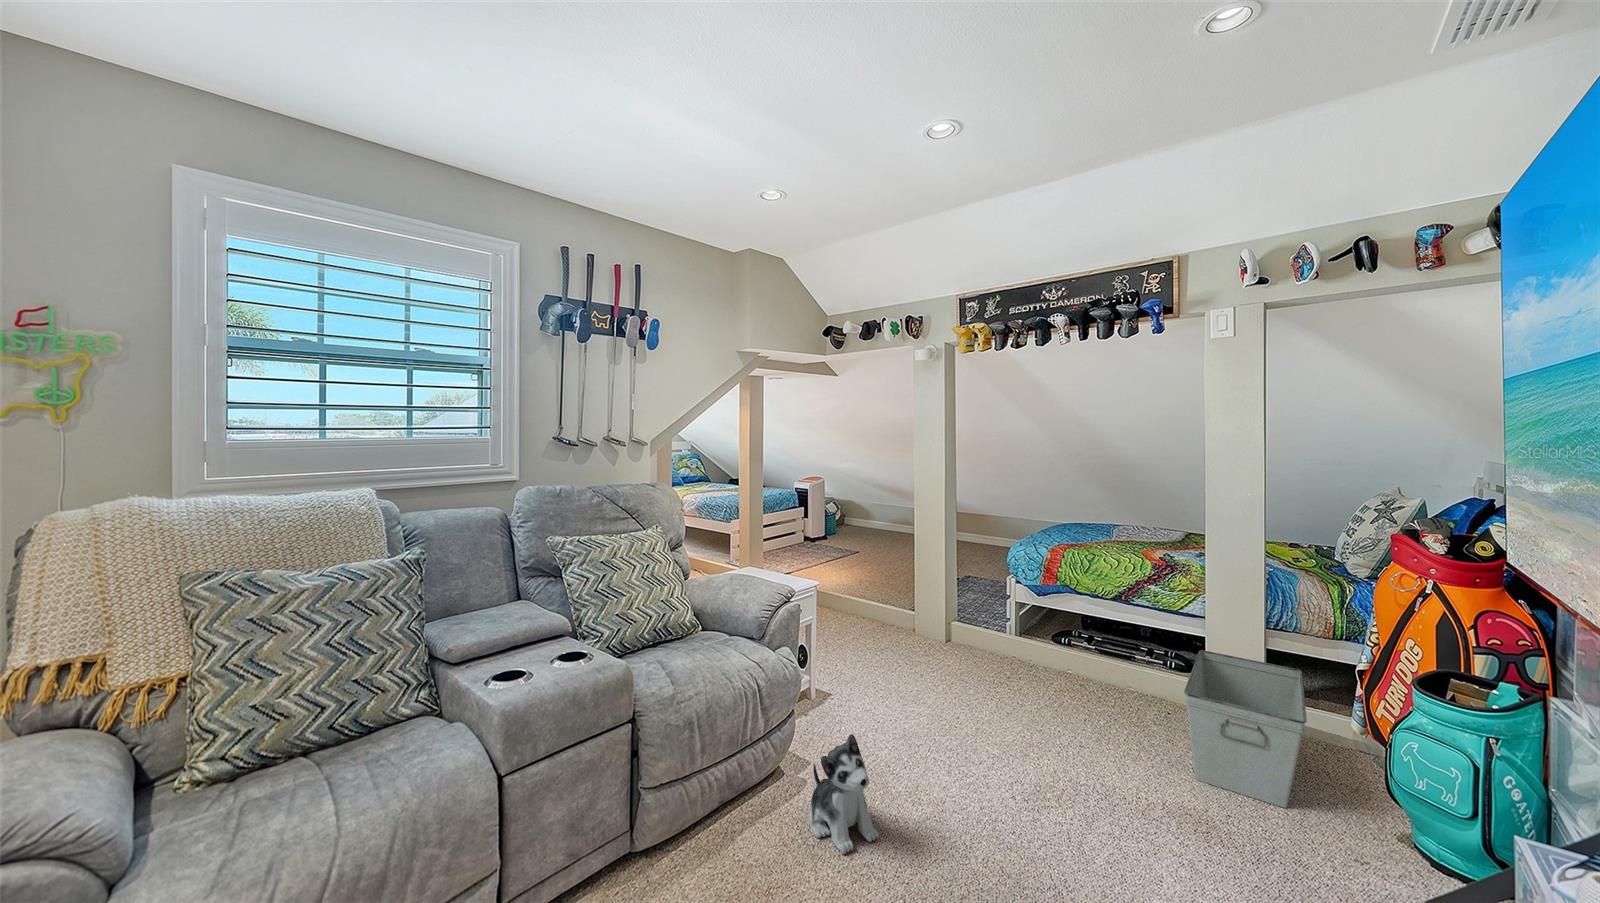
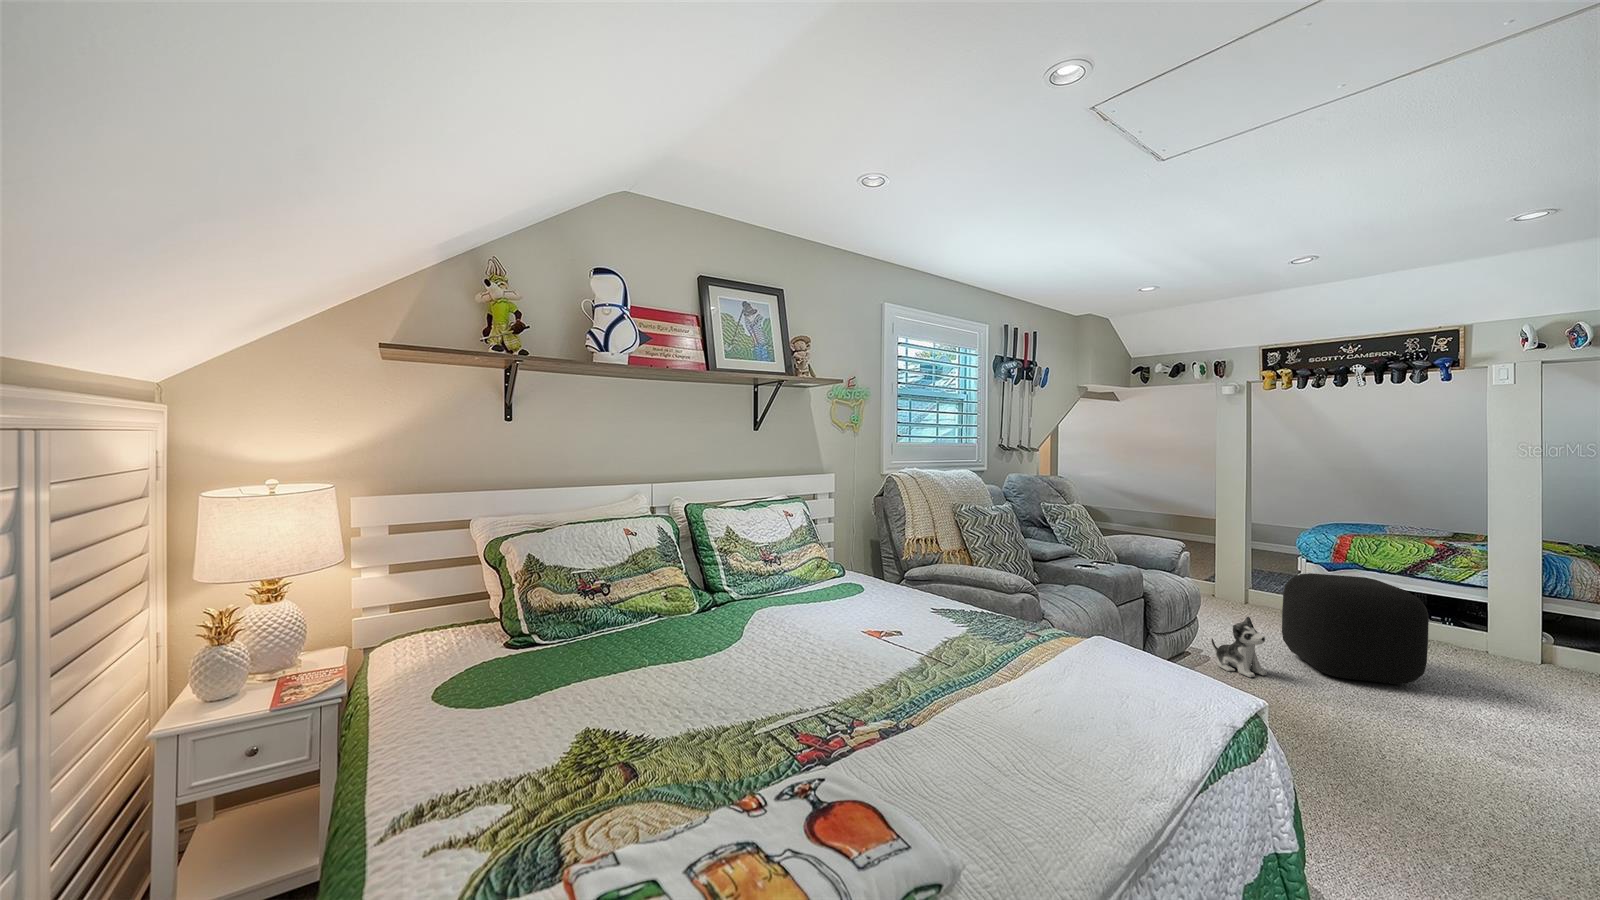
ottoman: none [932,633,1115,830] -> present [1282,573,1429,684]
storage bin: present [1184,650,1307,808] -> none [1474,605,1575,694]

